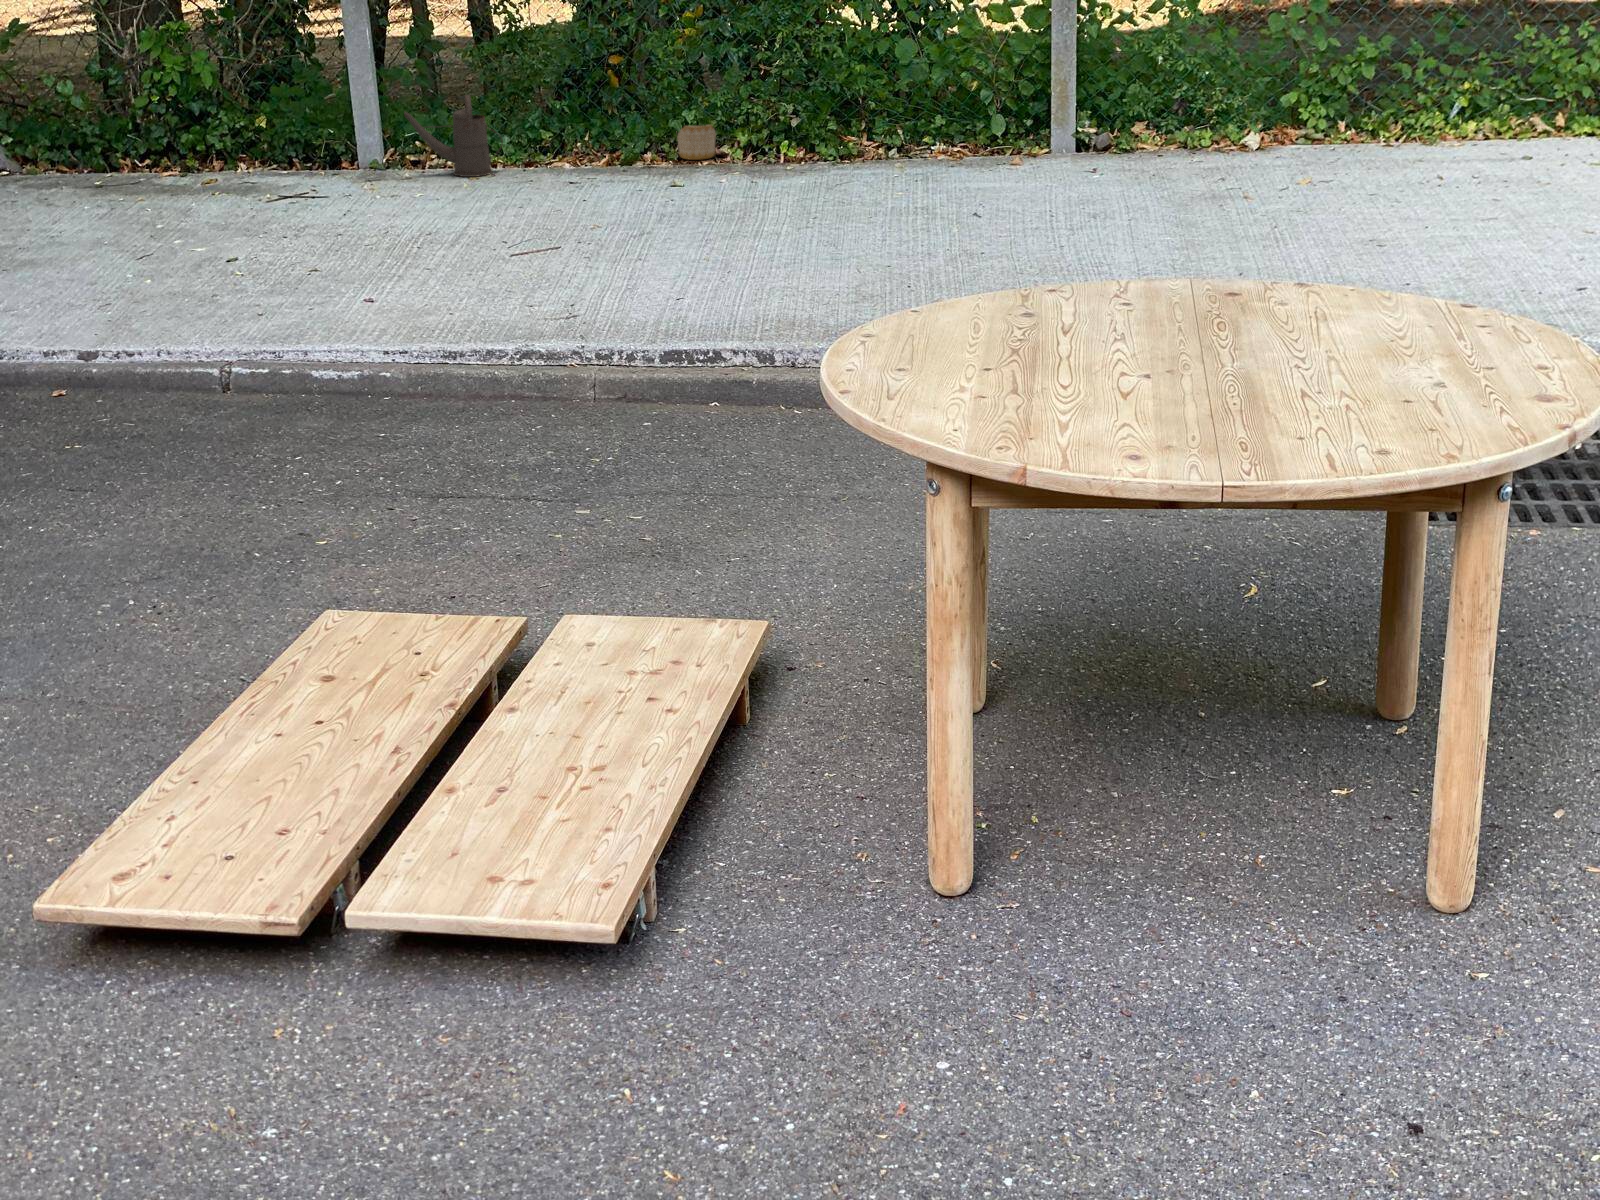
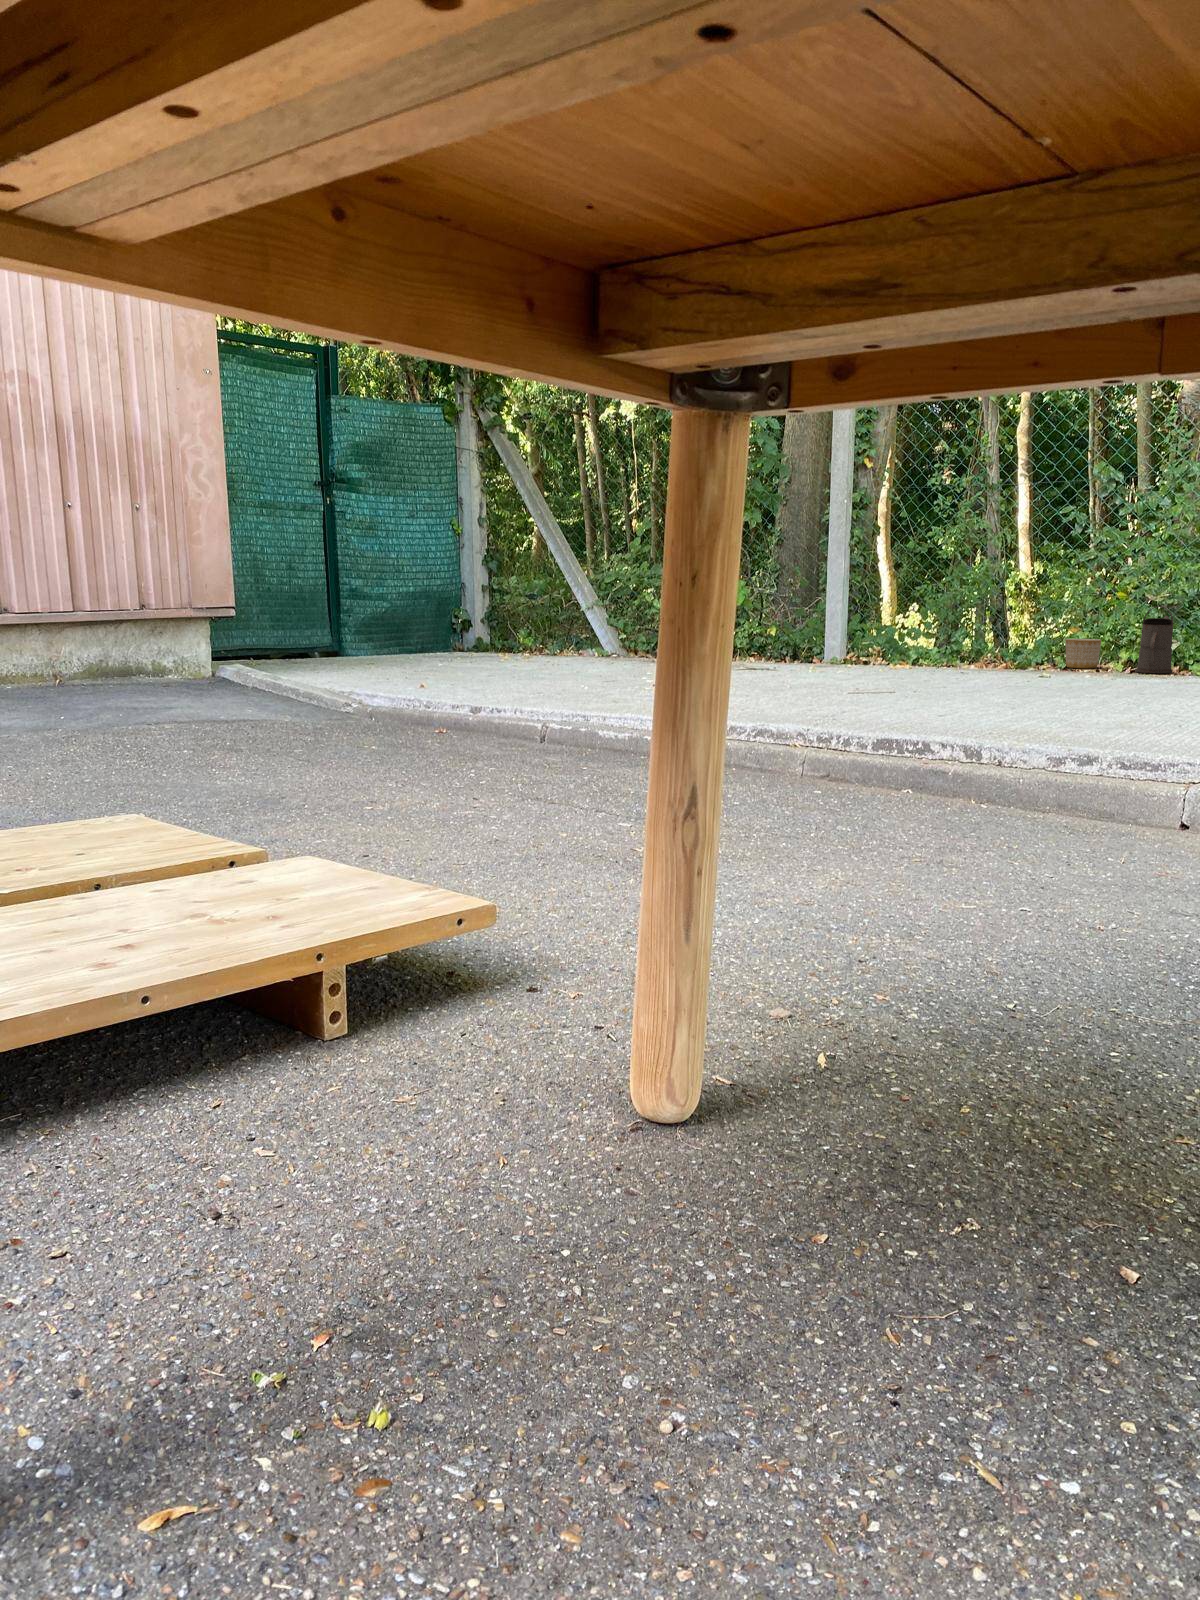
watering can: present [404,95,503,177] -> present [1136,606,1173,673]

